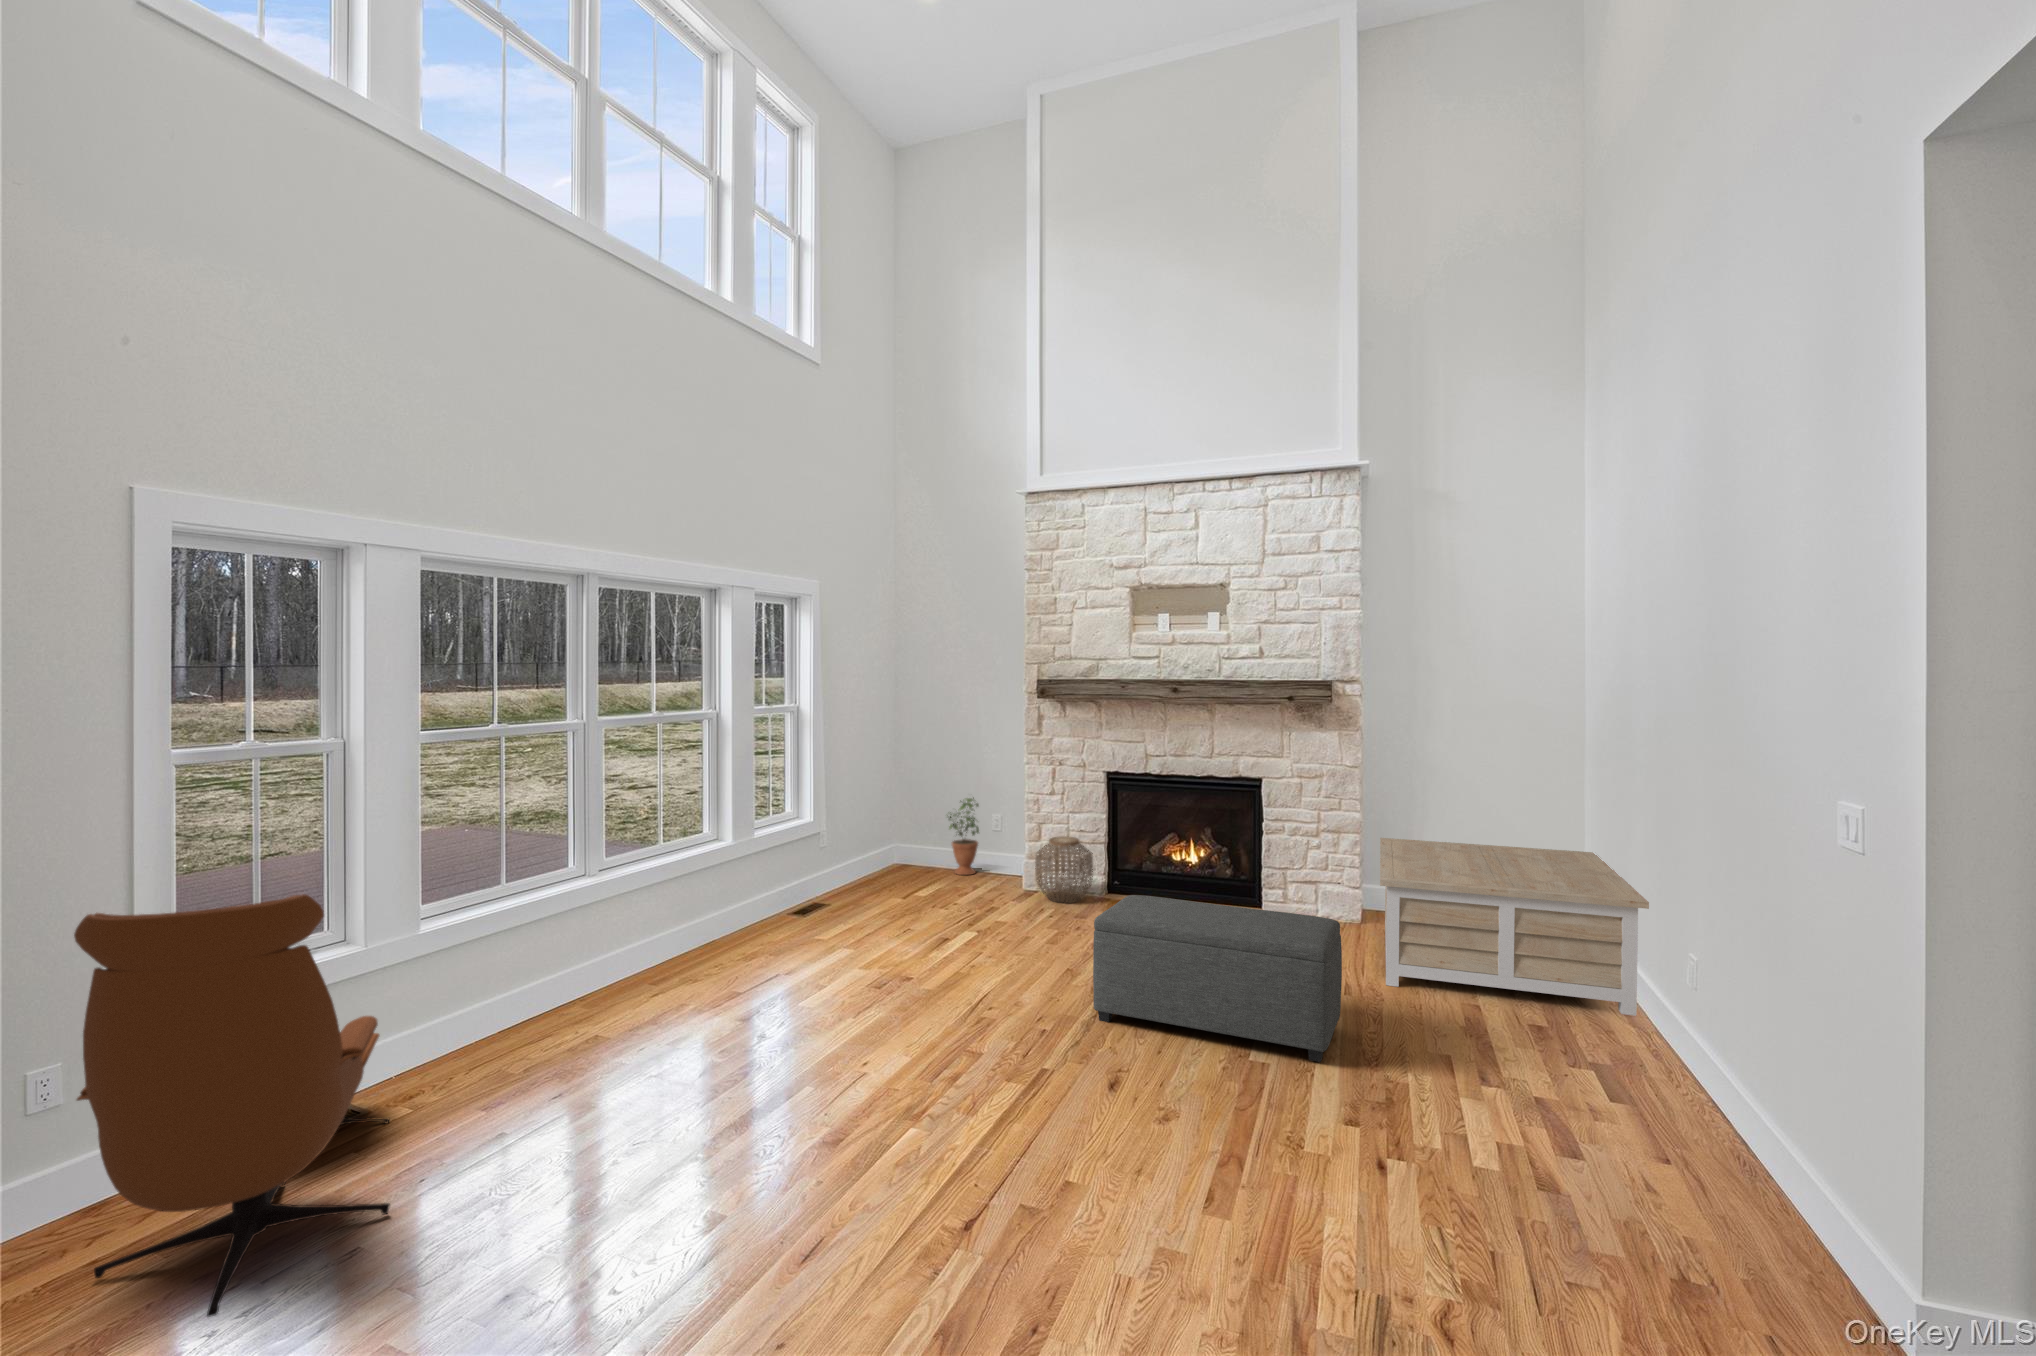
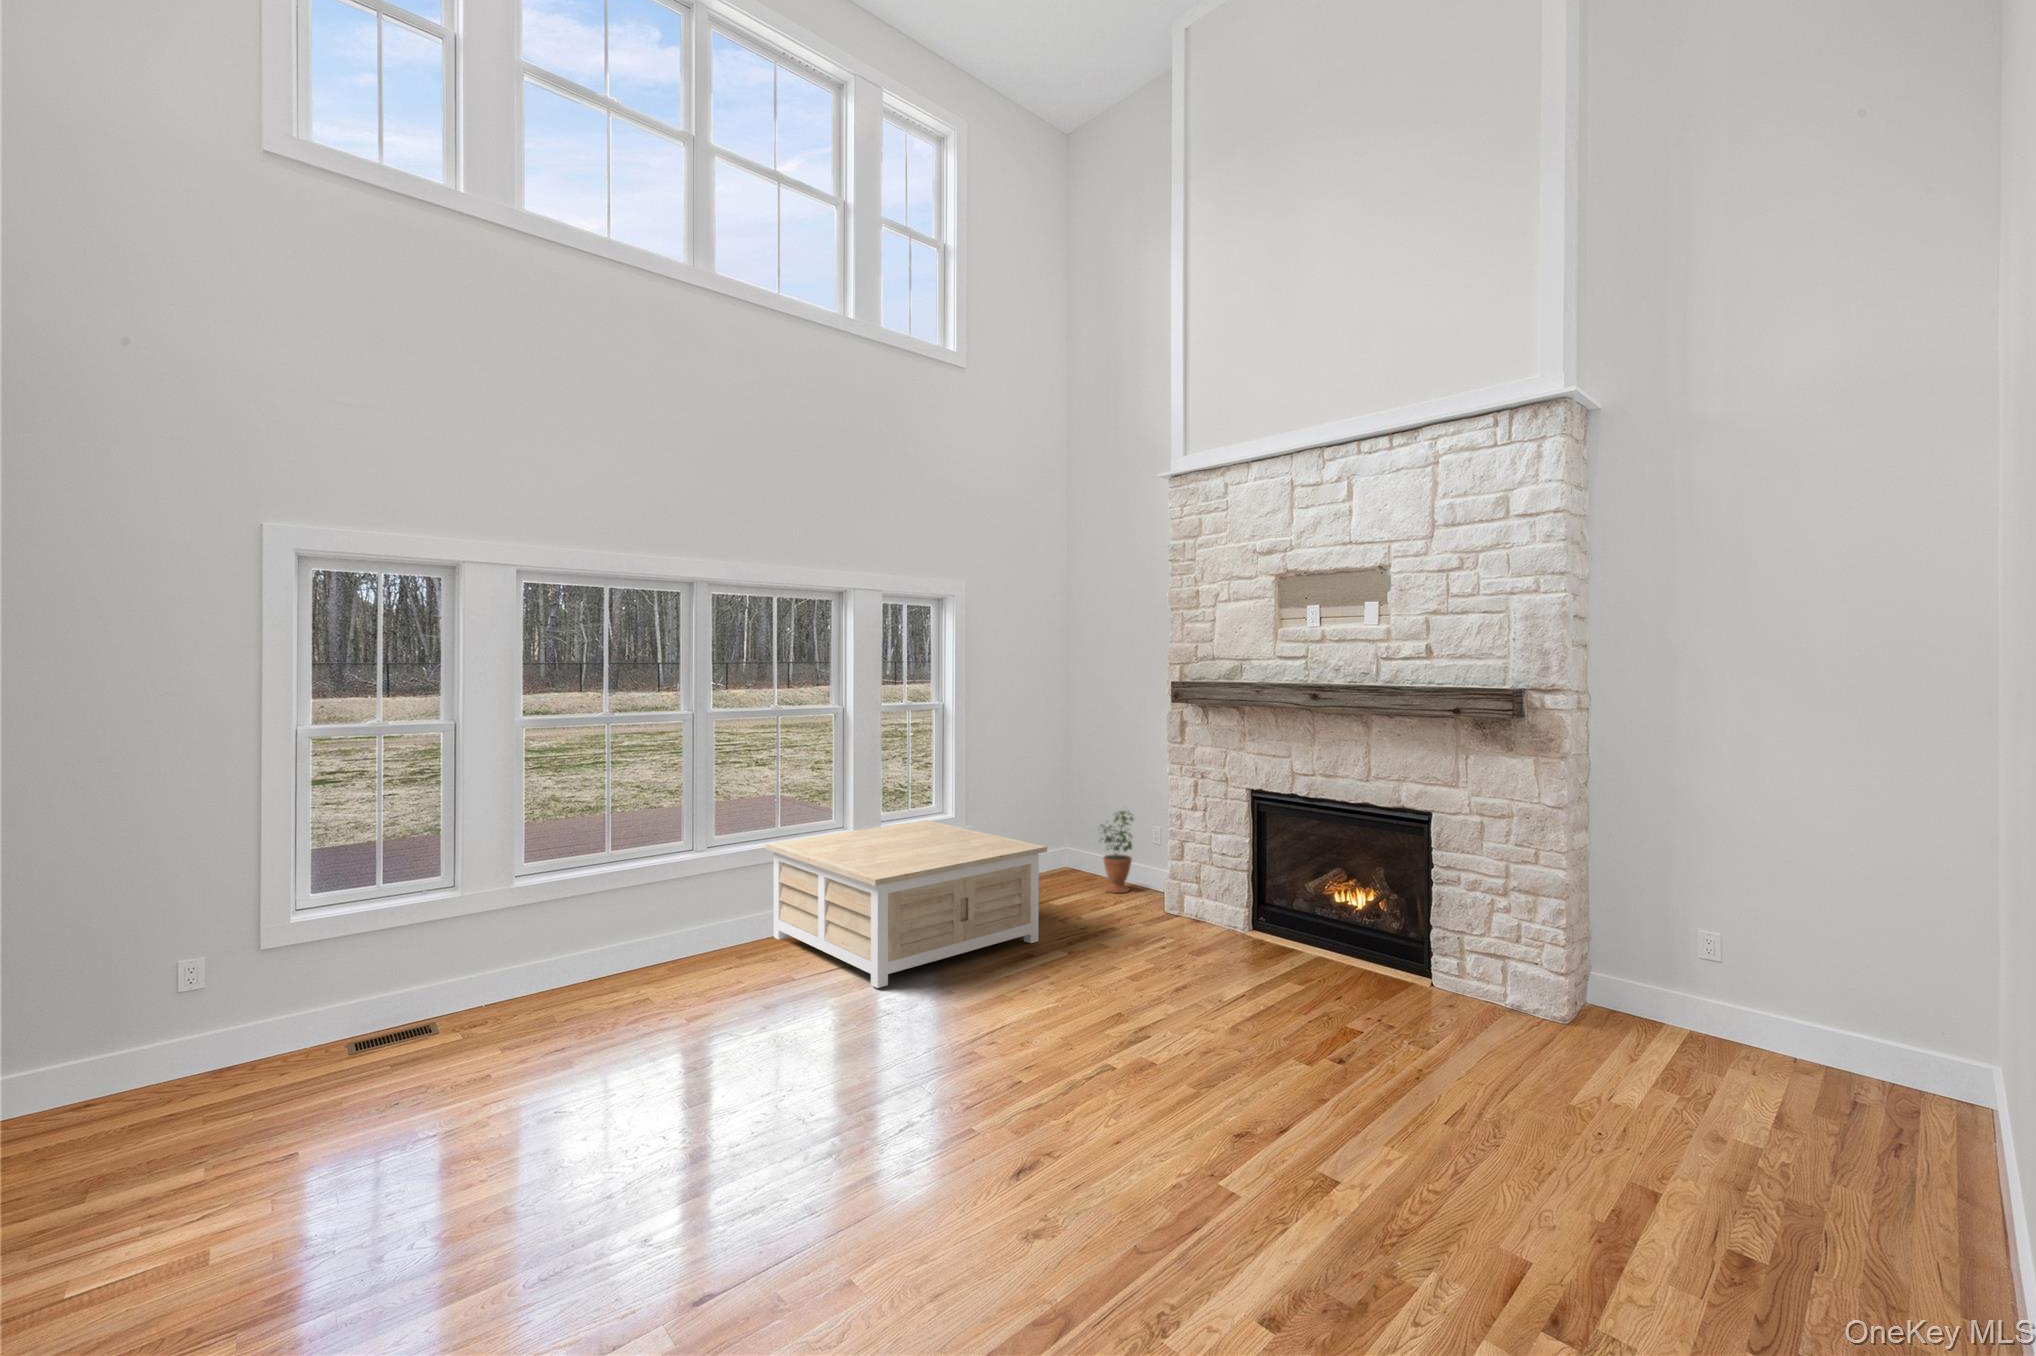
woven basket: present [1035,836,1093,903] -> none [1161,861,1228,938]
coffee table: present [1380,838,1649,1016] -> present [765,820,1047,988]
lounge chair: present [74,894,390,1317] -> none [0,852,412,1204]
ottoman: present [1093,895,1342,1062] -> none [1078,941,1394,1212]

